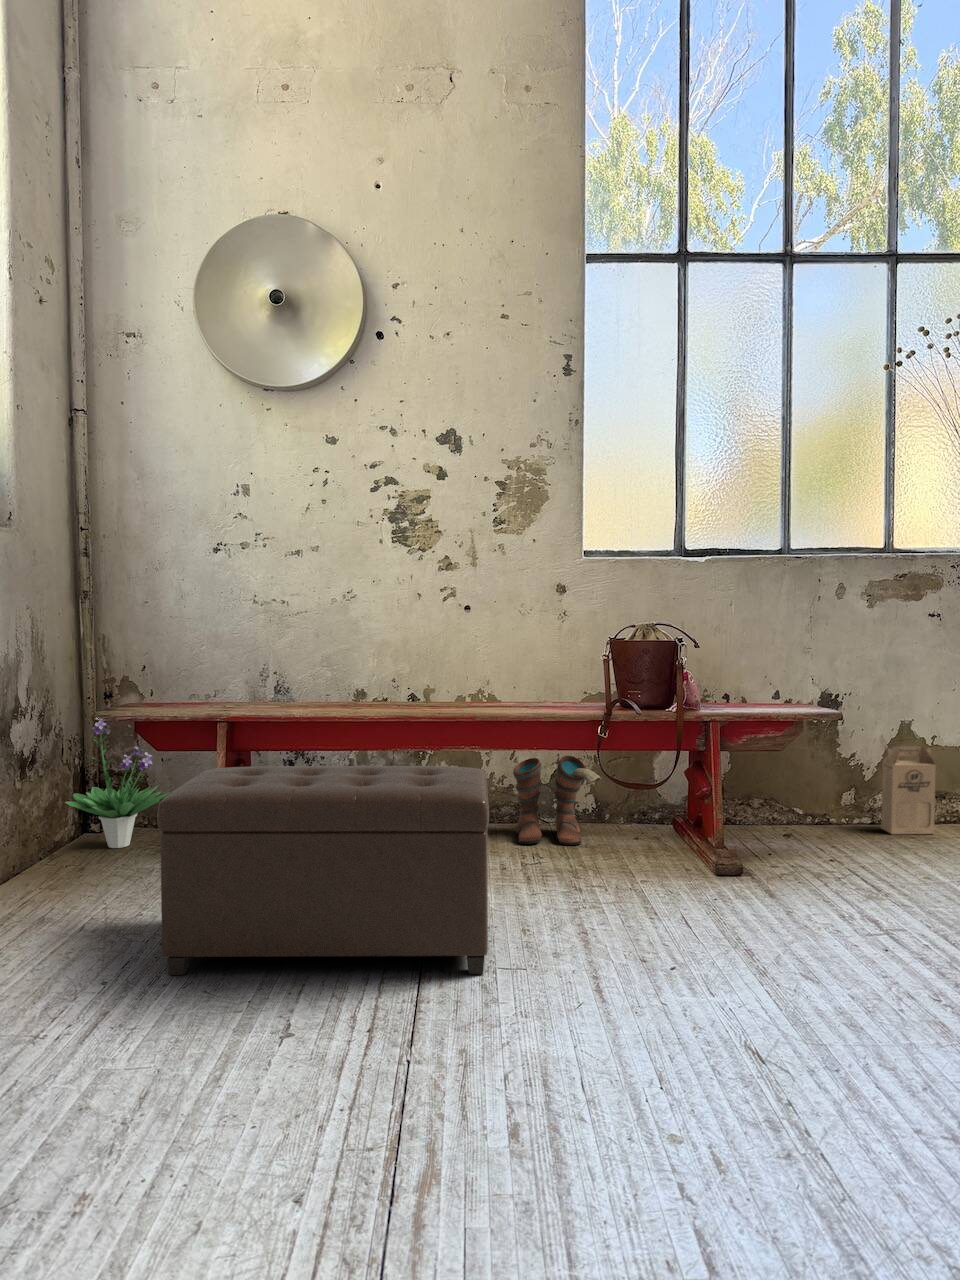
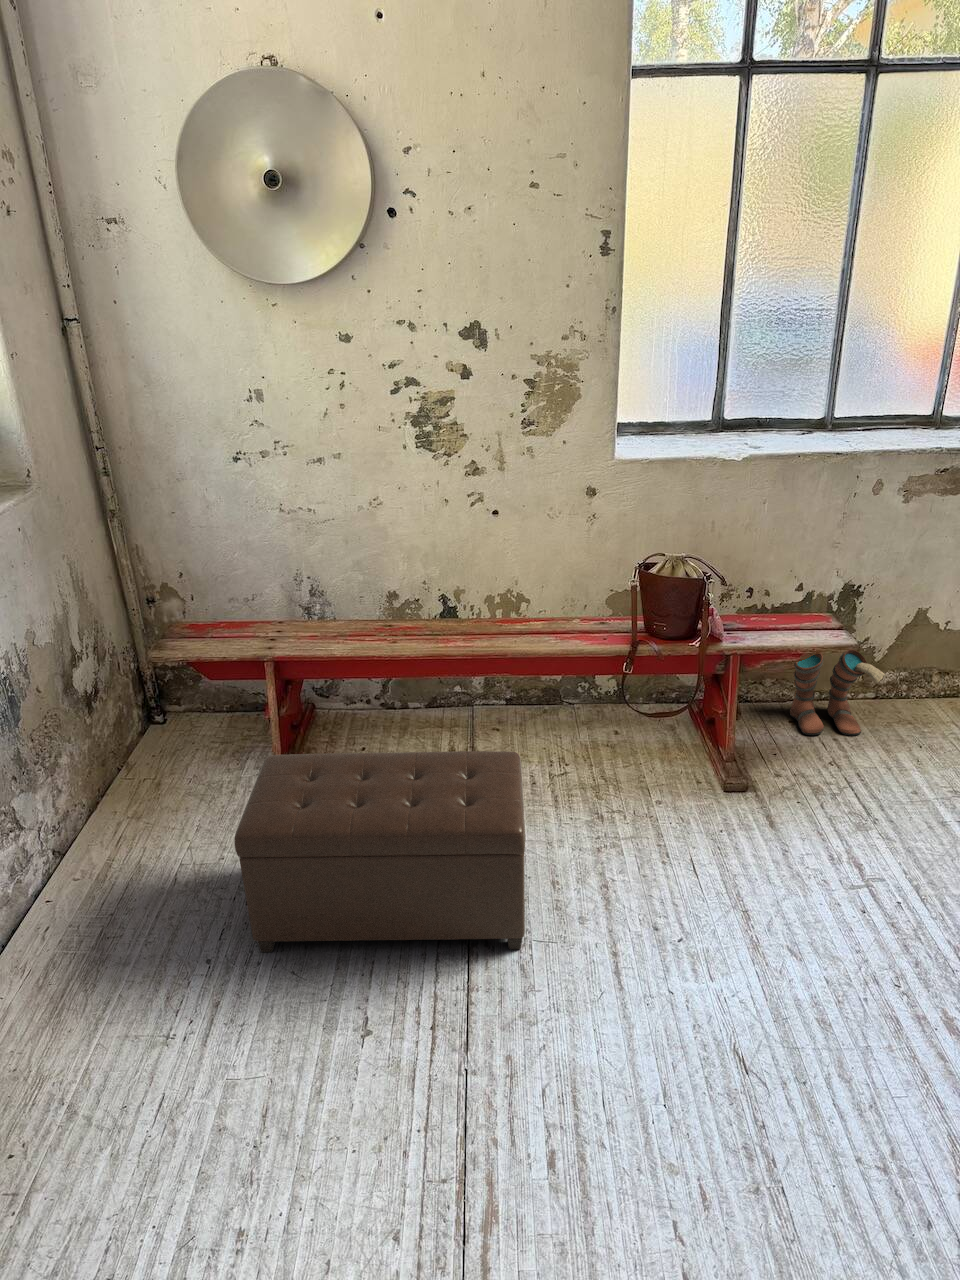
potted plant: present [65,718,170,848] -> none [131,639,225,749]
cardboard box: present [881,746,936,834] -> none [885,636,946,716]
boots: present [513,756,602,845] -> present [790,649,886,735]

